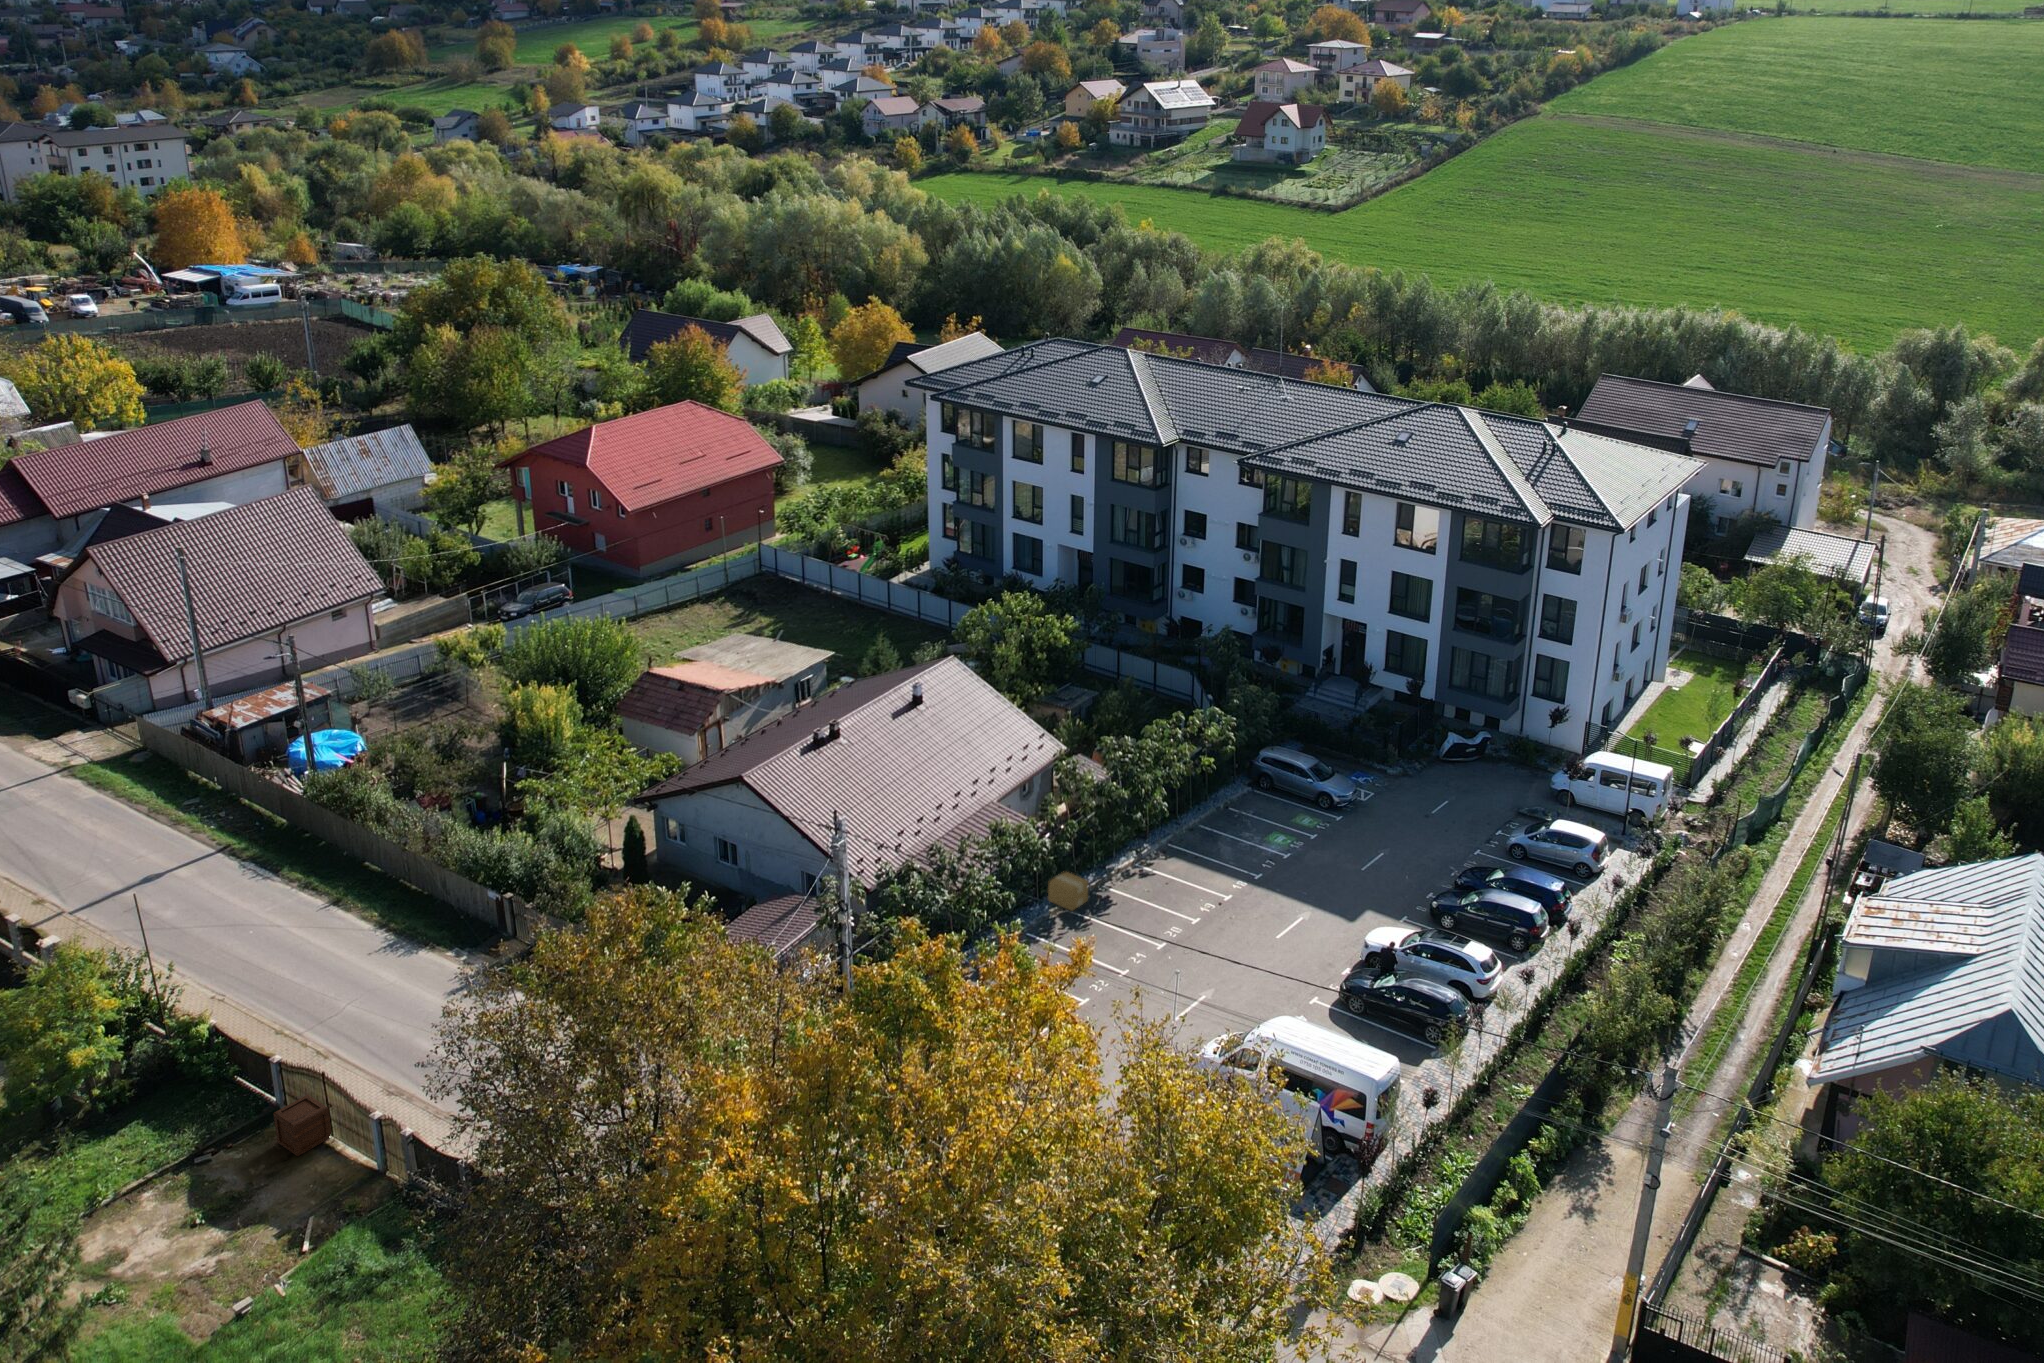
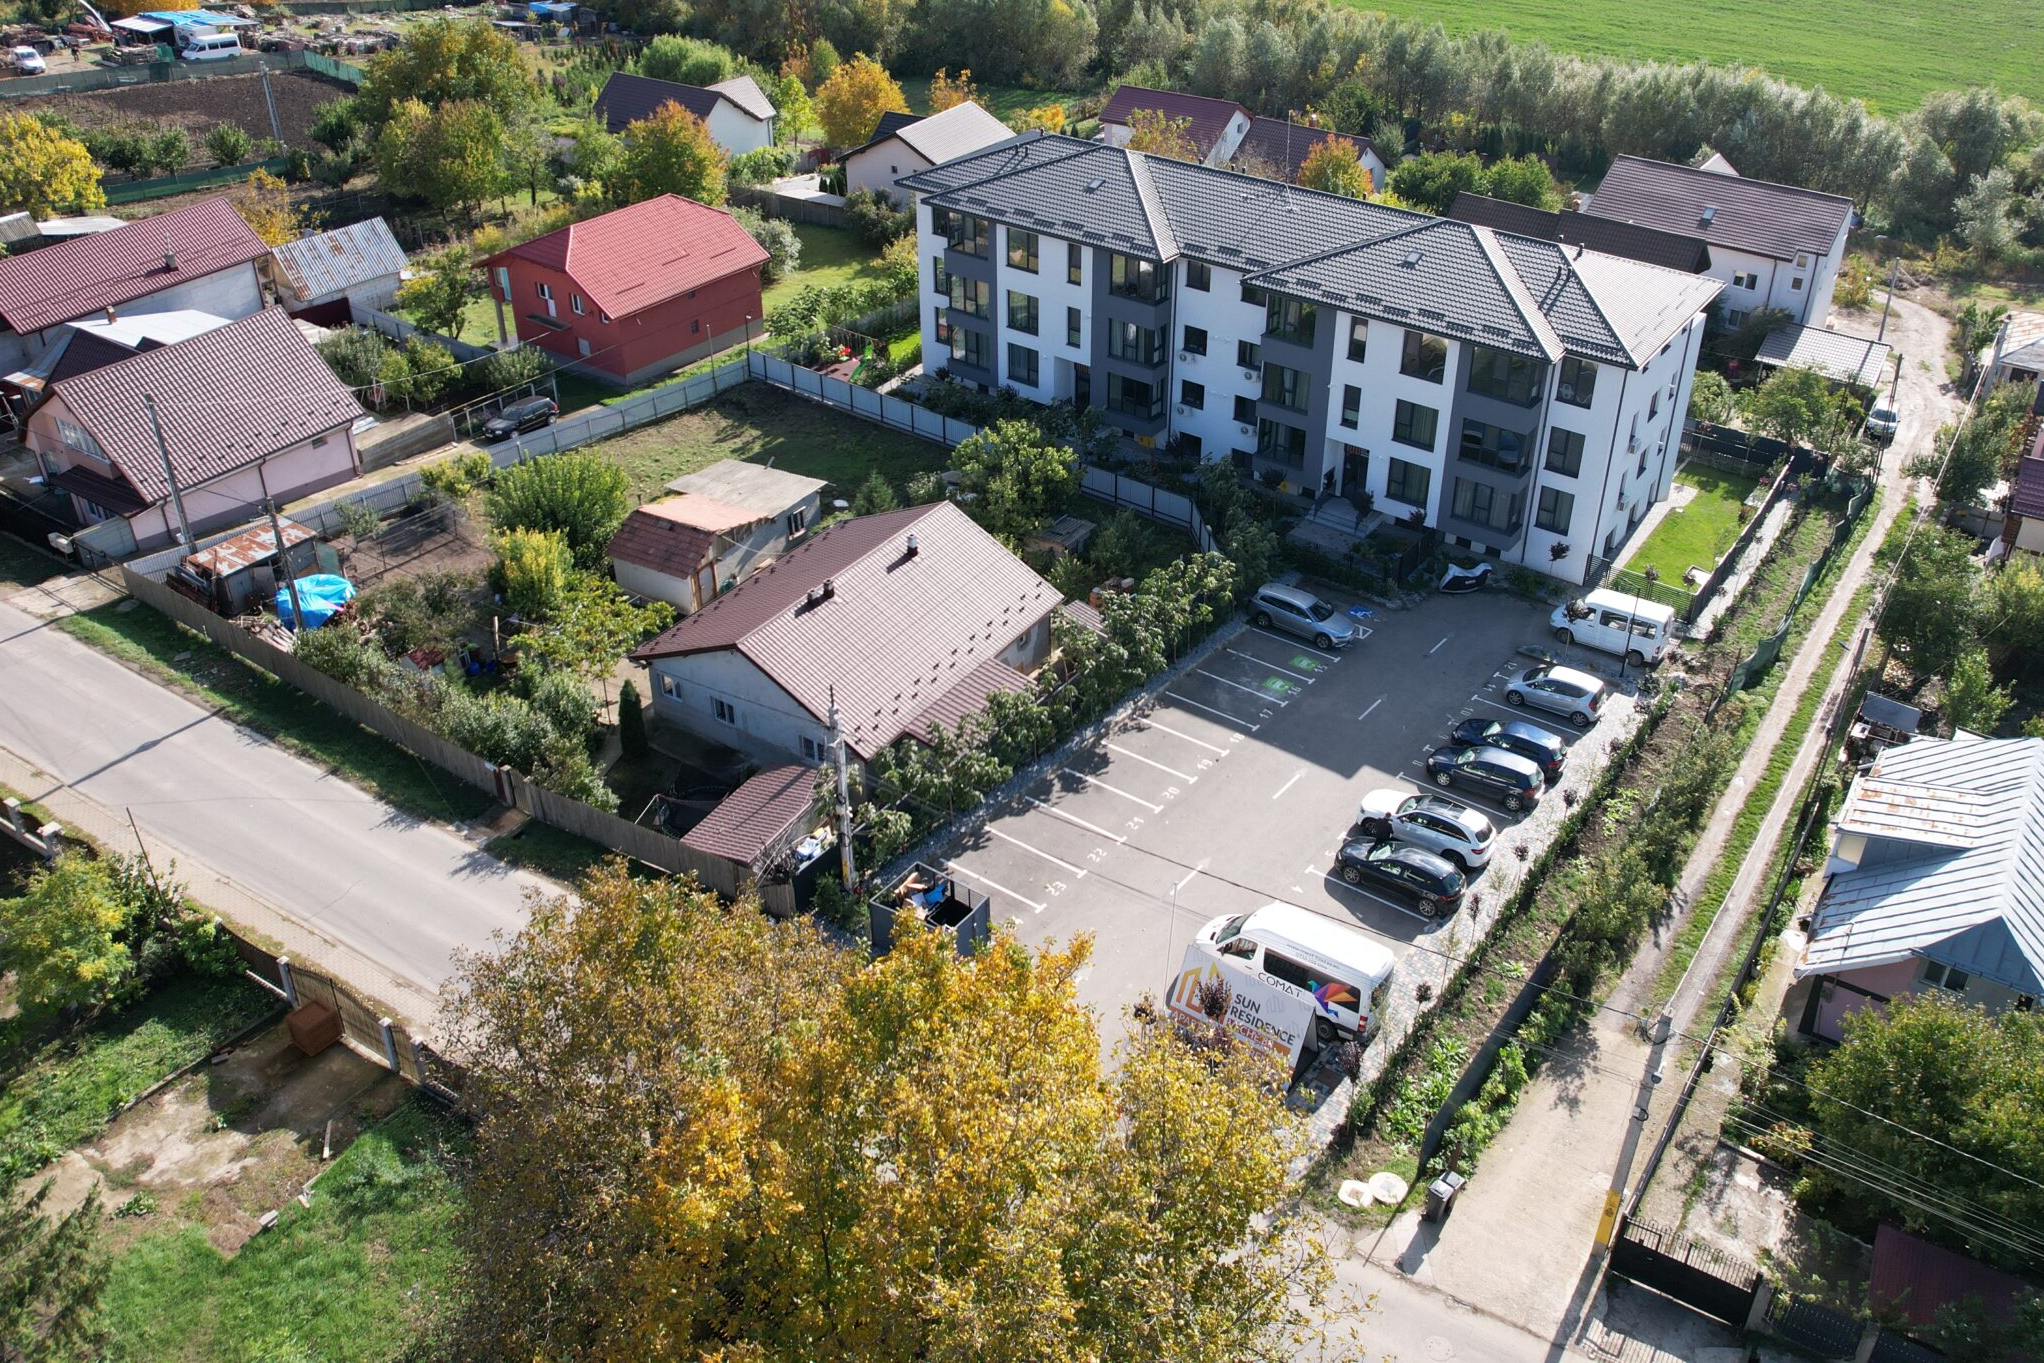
cardboard box: present [1048,872,1088,911] -> none [1046,728,1086,769]

